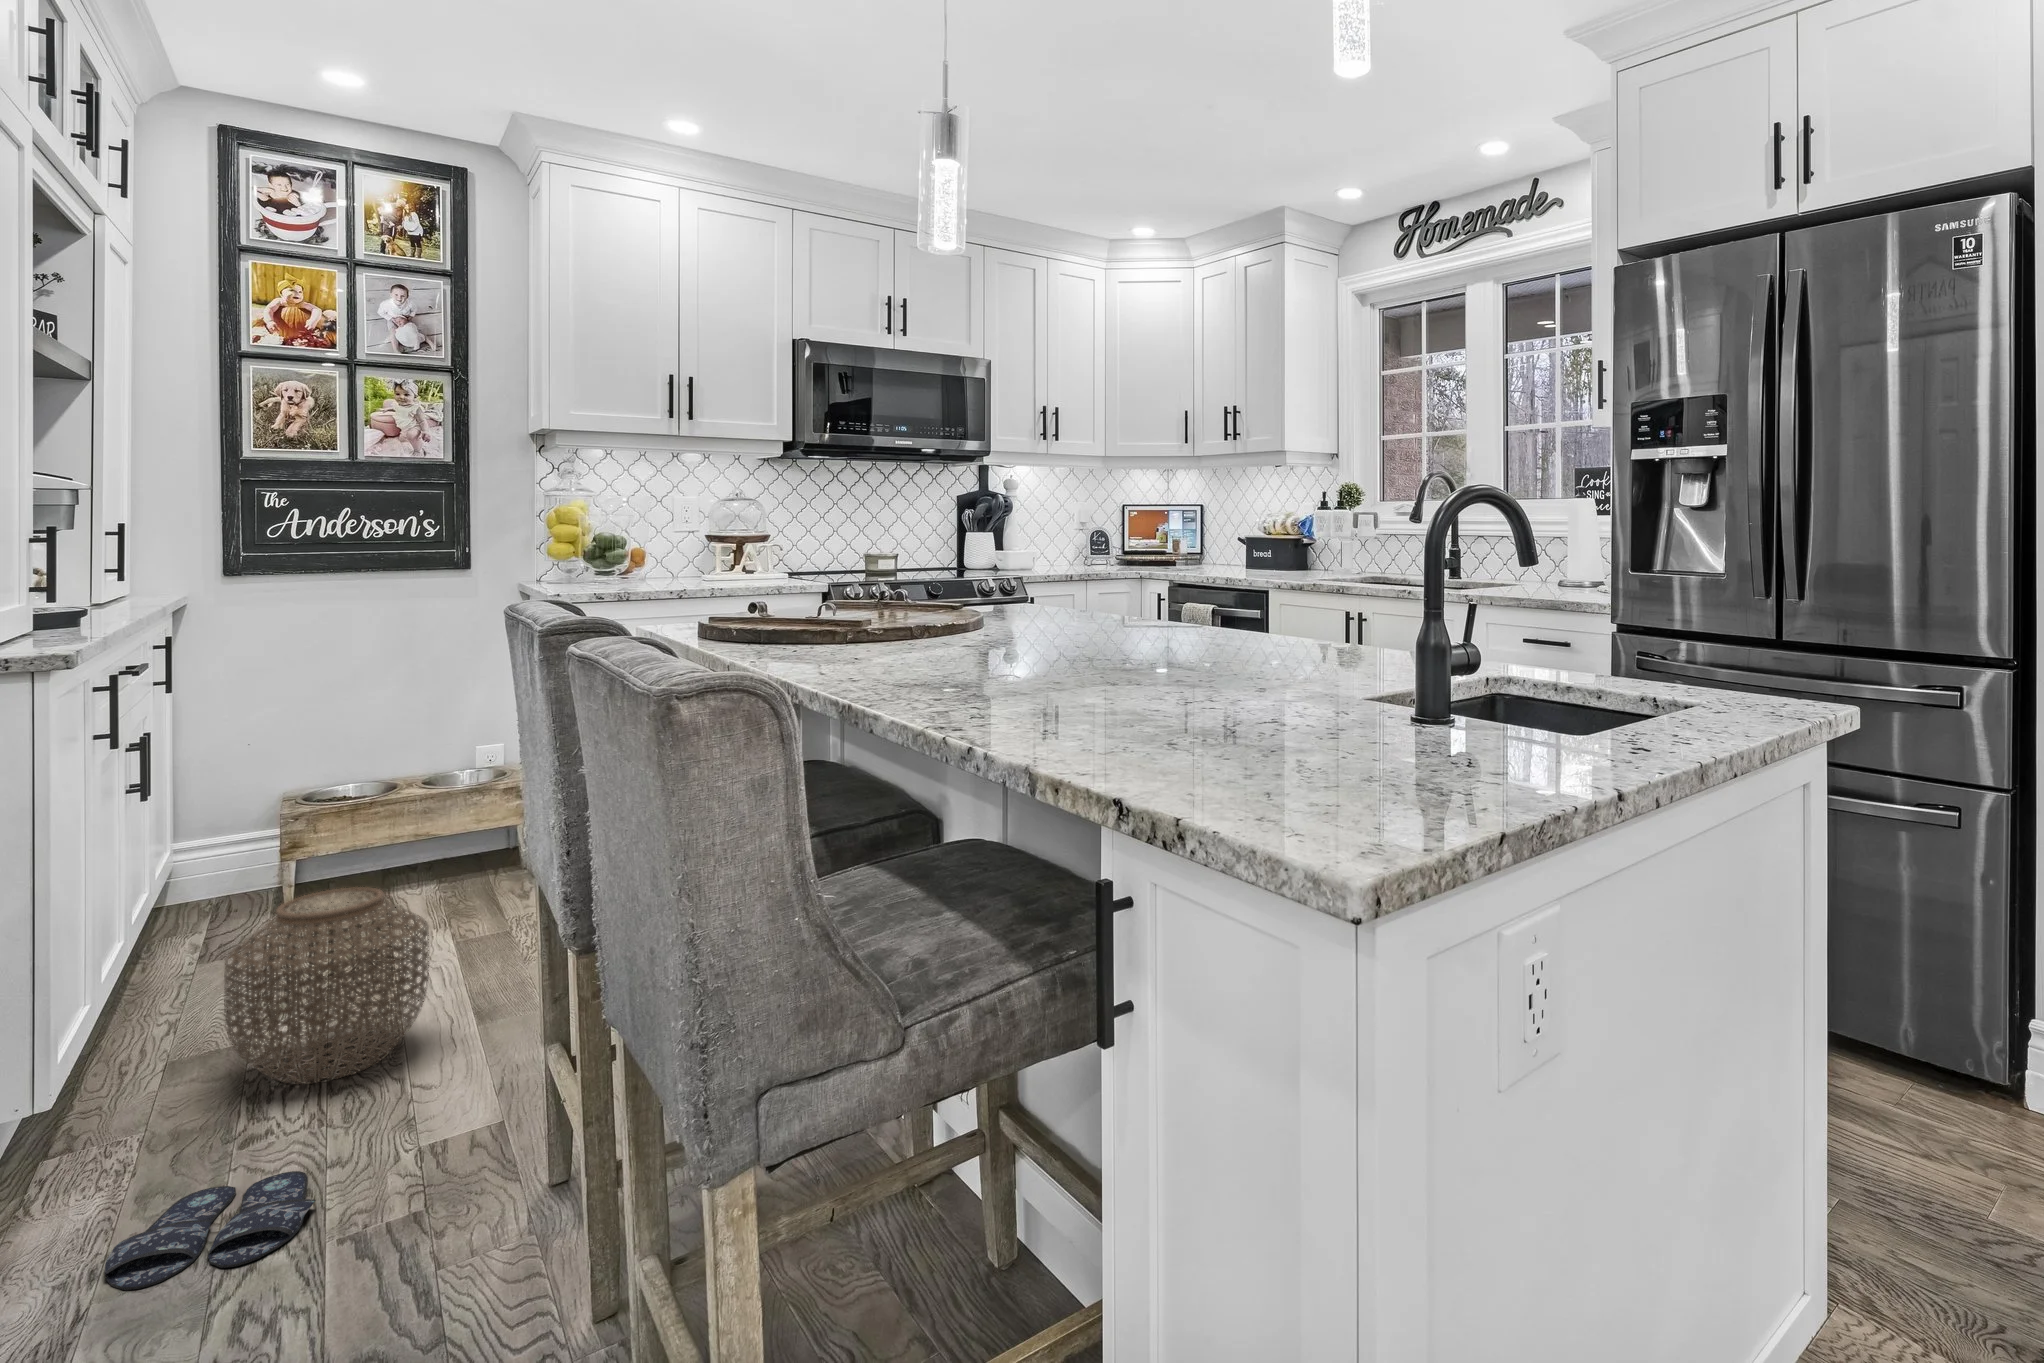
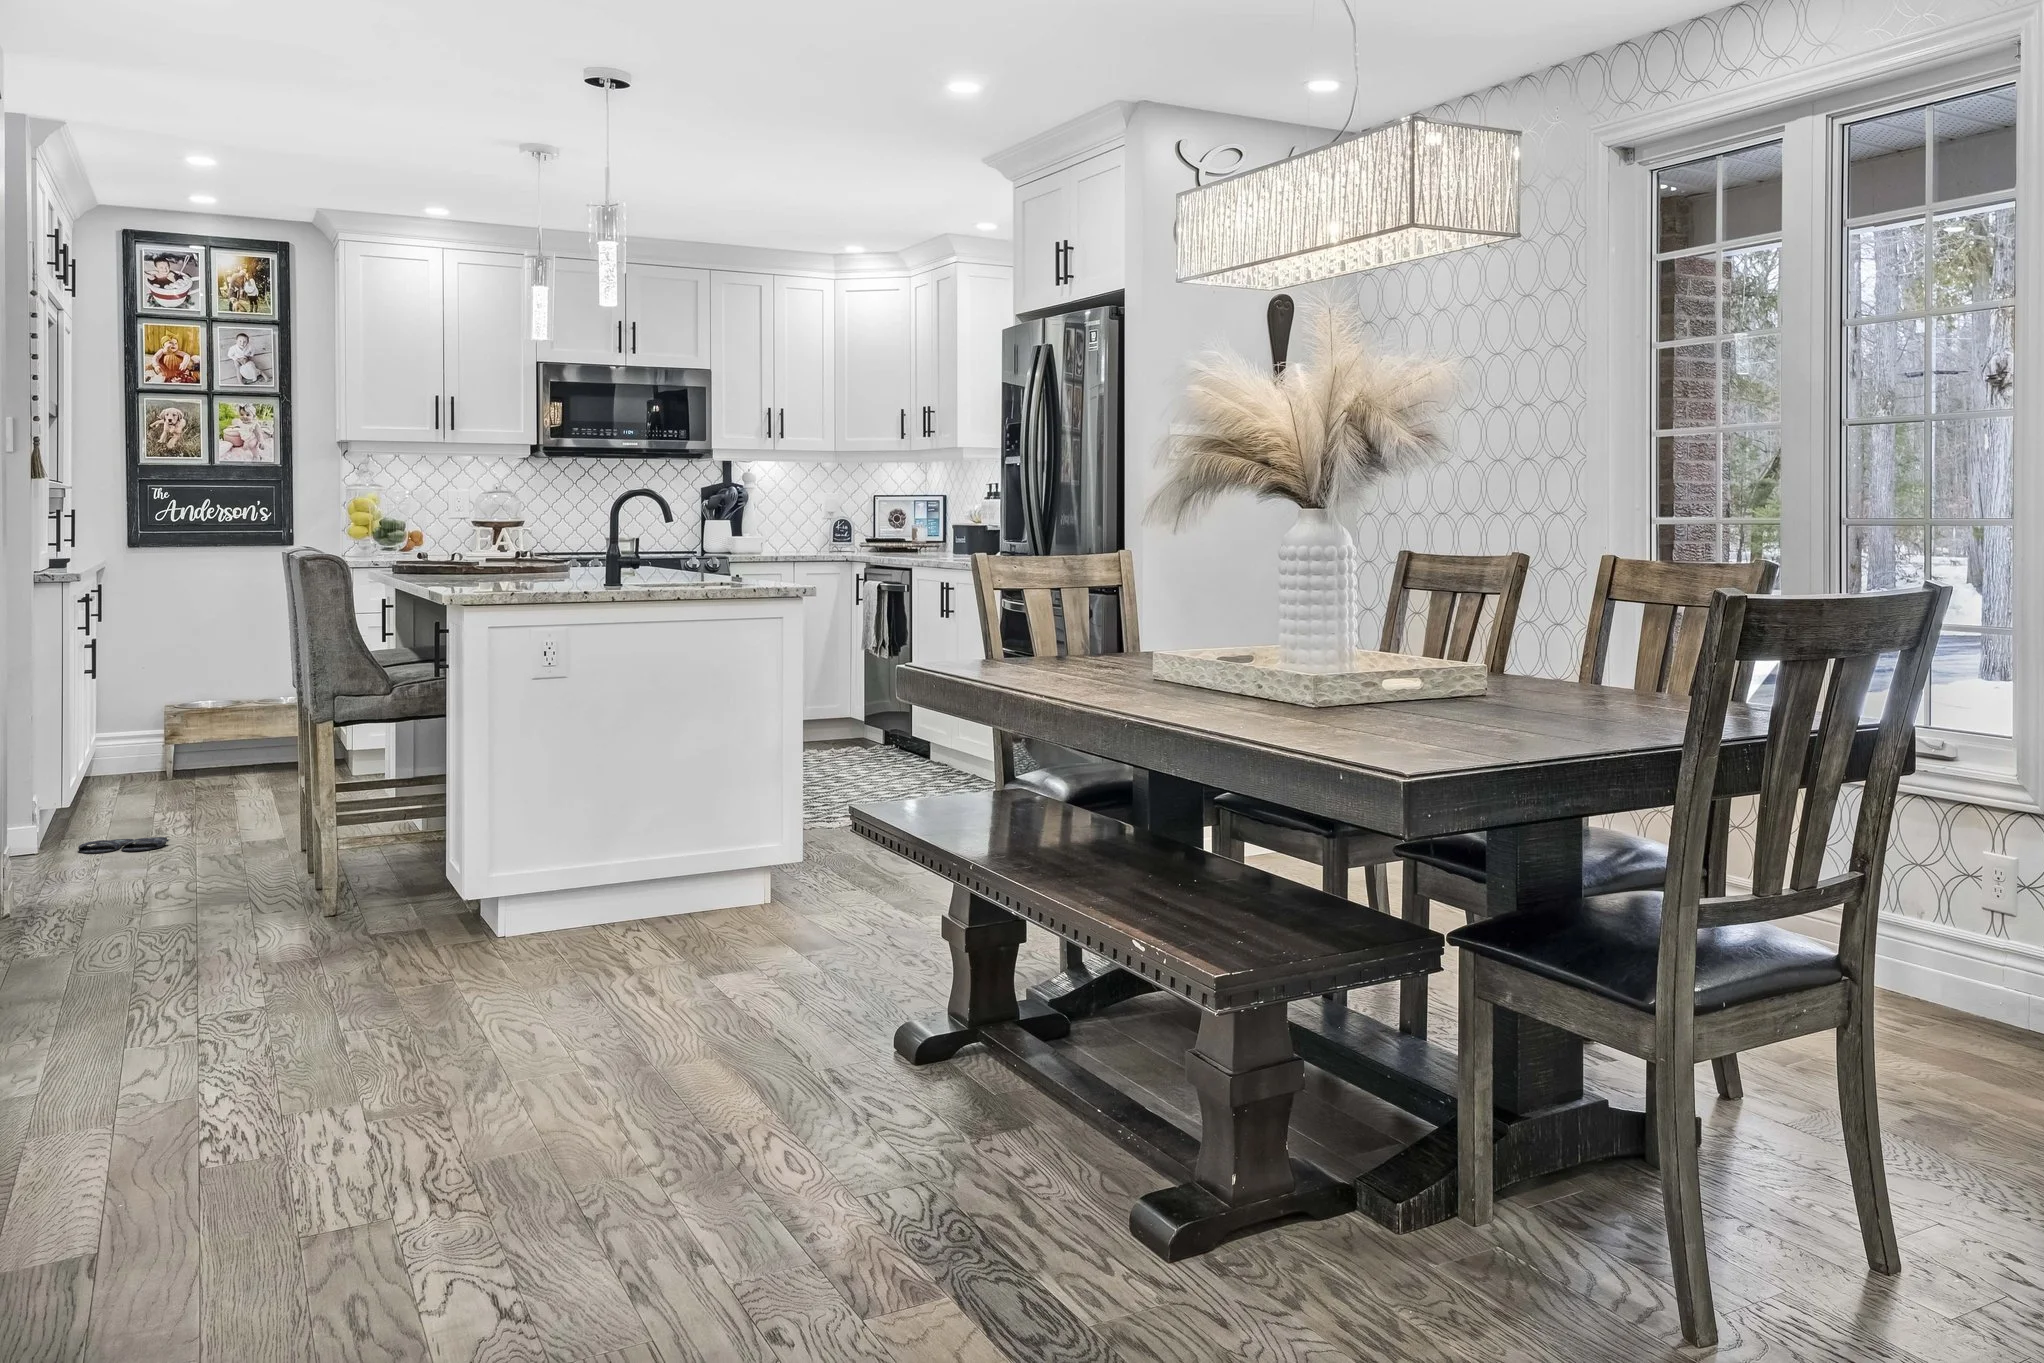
woven basket: present [224,887,429,1084] -> none [128,720,238,823]

